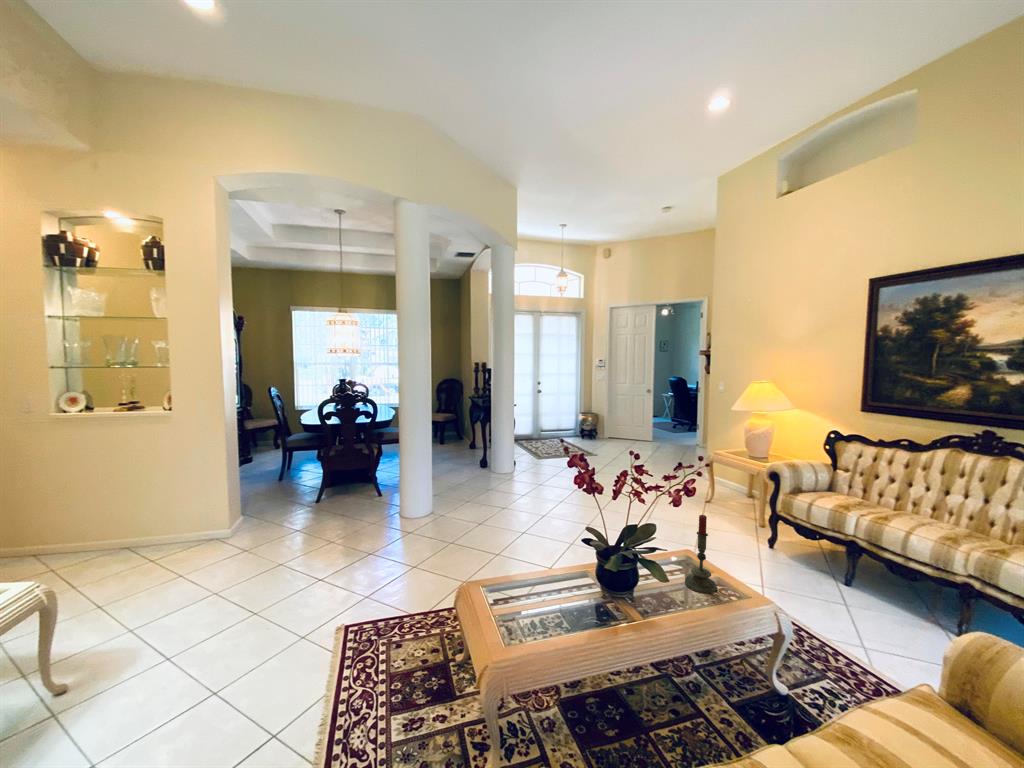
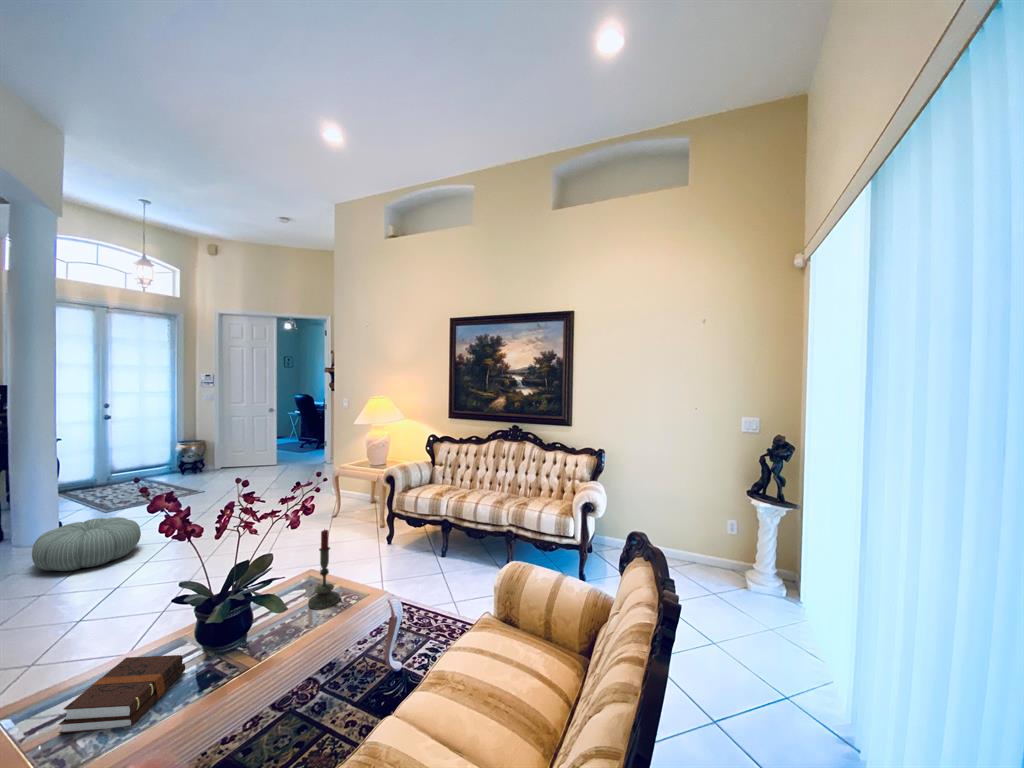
pouf: none [511,460,563,493] -> present [32,517,141,571]
hardback book: none [519,569,589,625] -> present [59,655,185,734]

